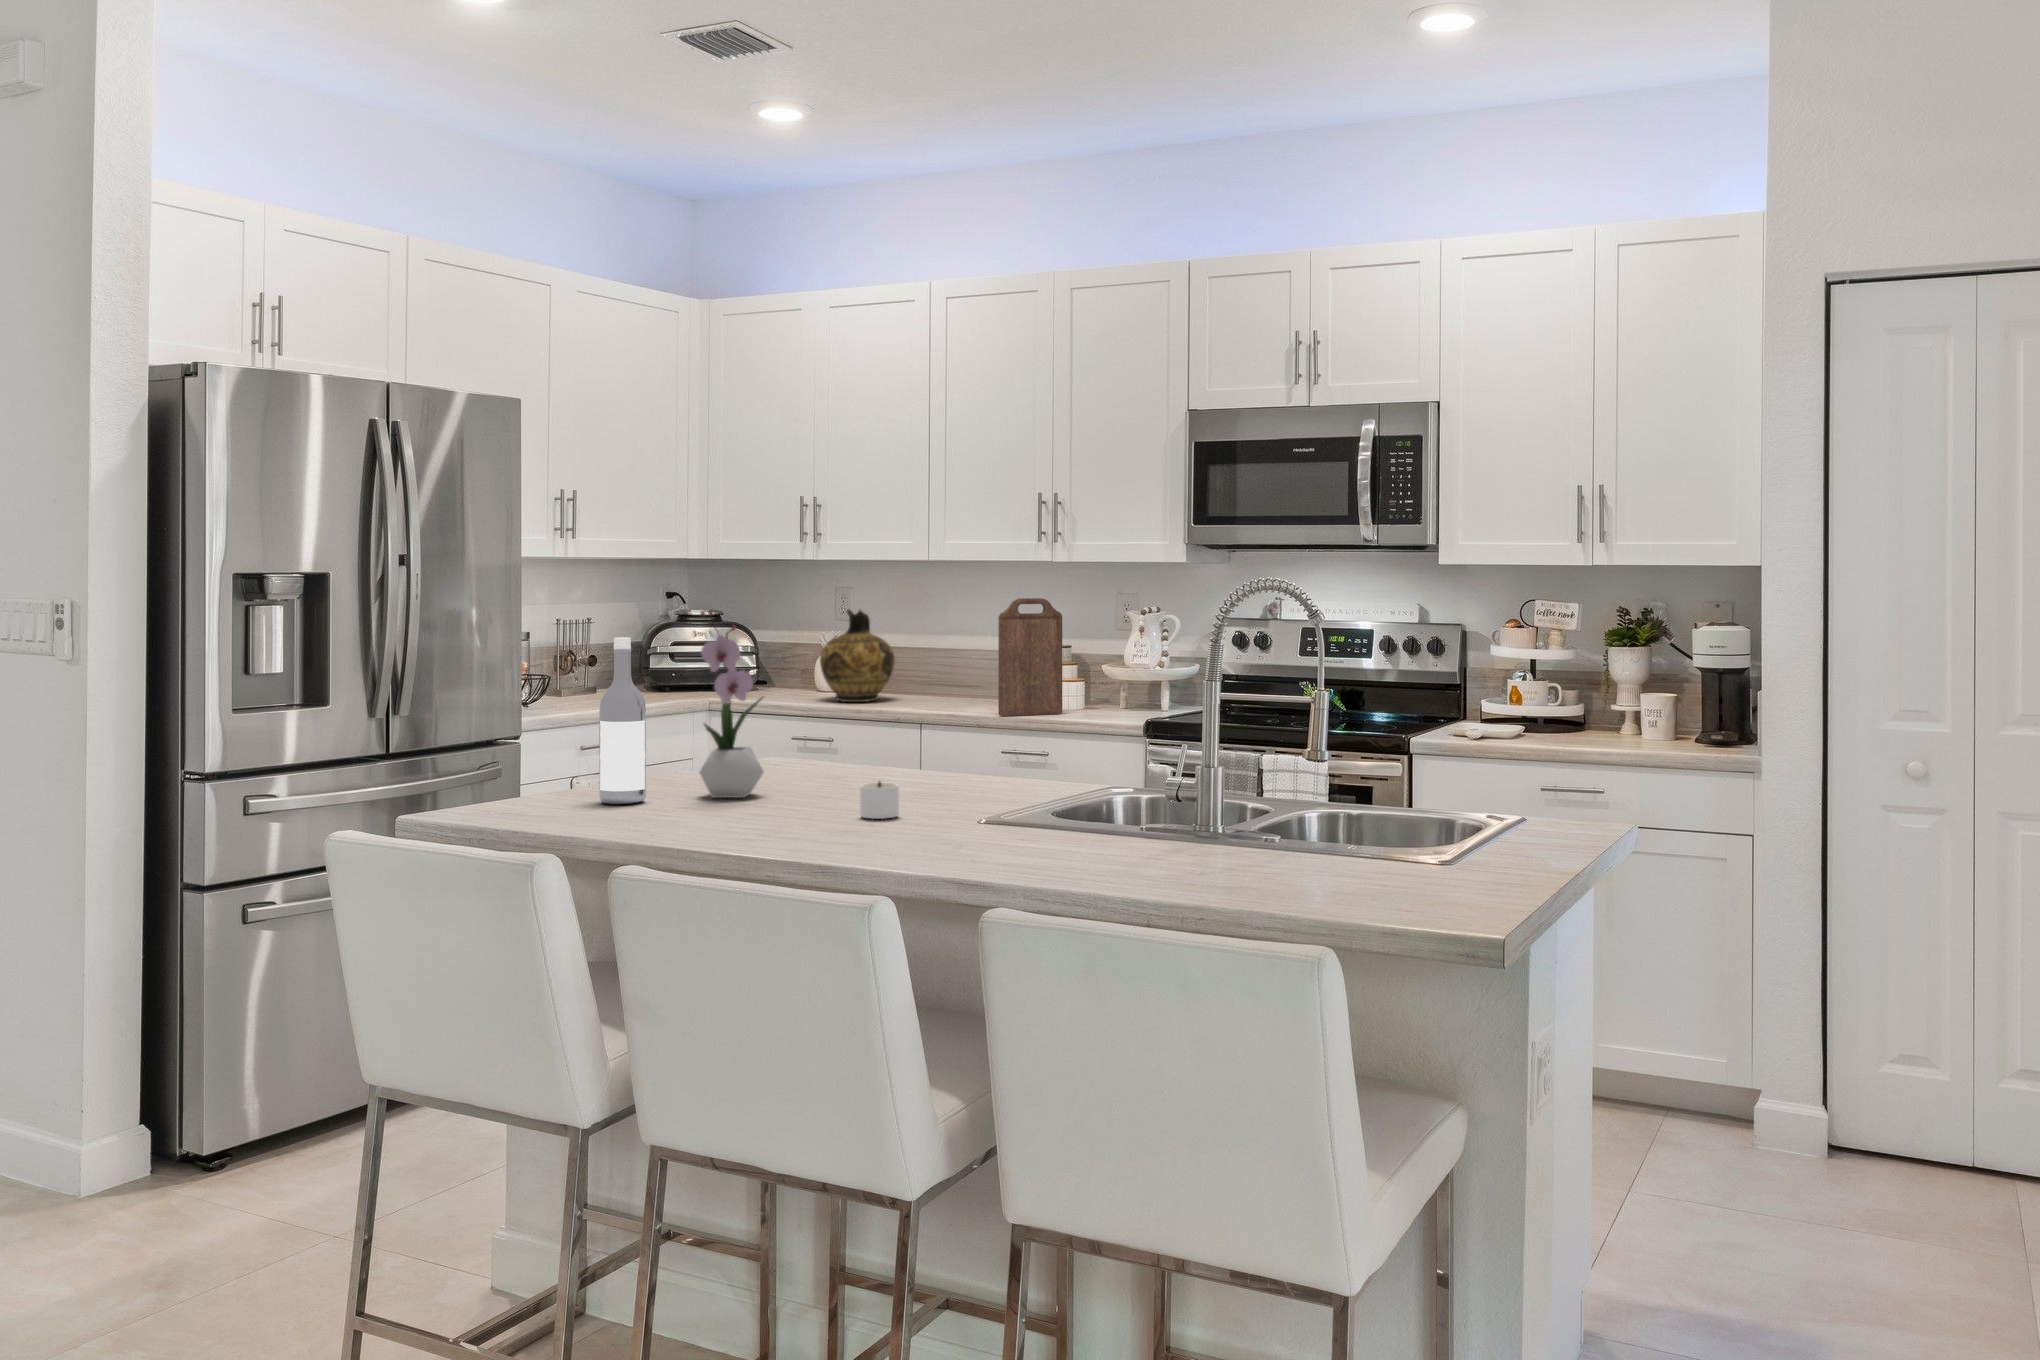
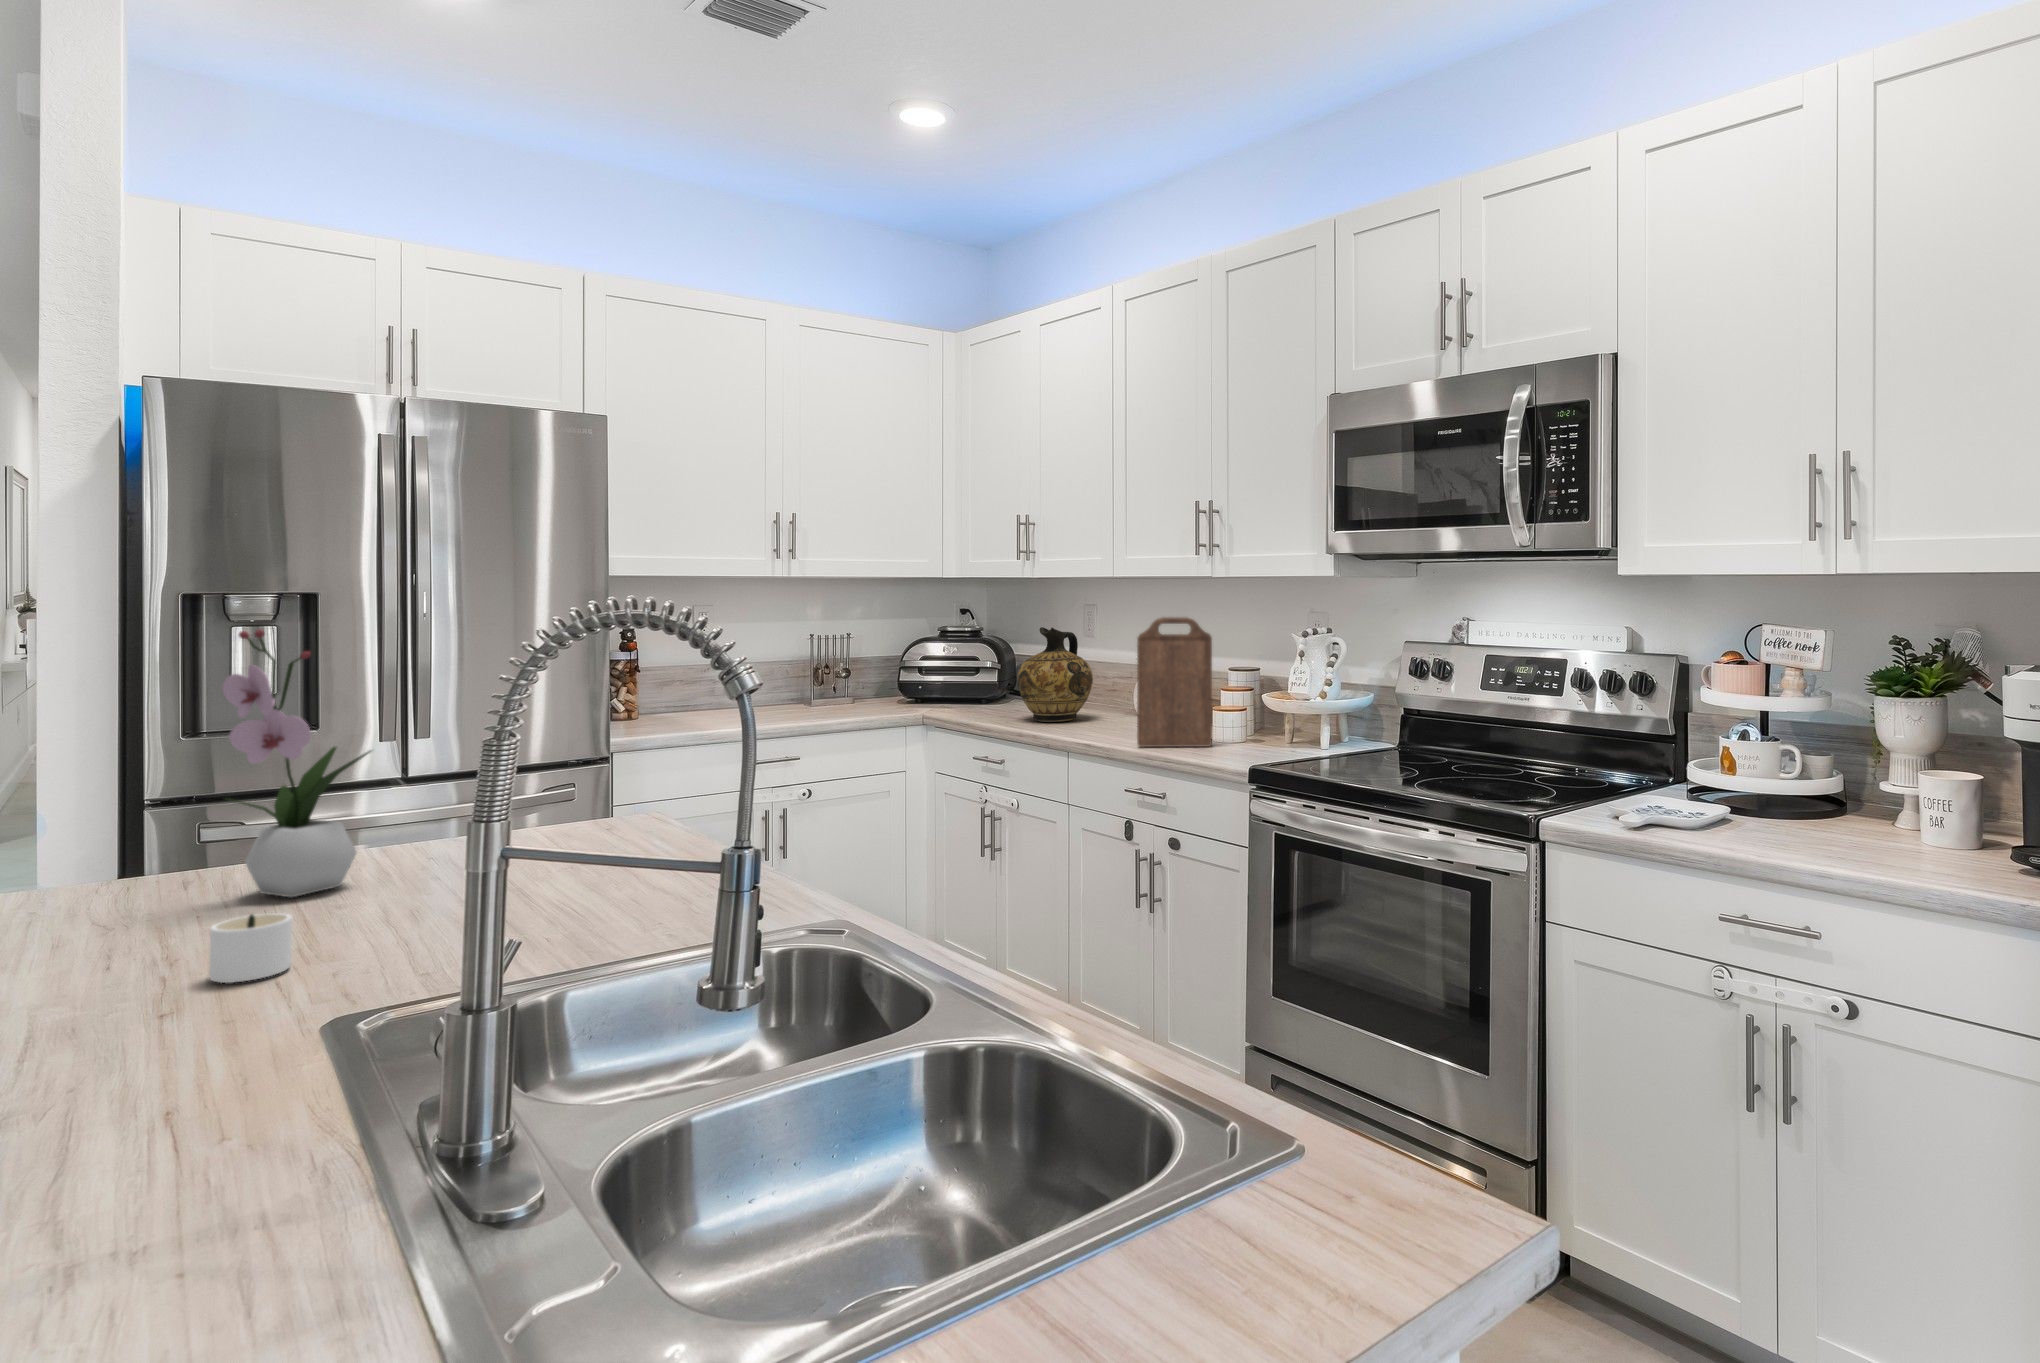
wine bottle: present [599,637,646,804] -> none [106,666,192,898]

